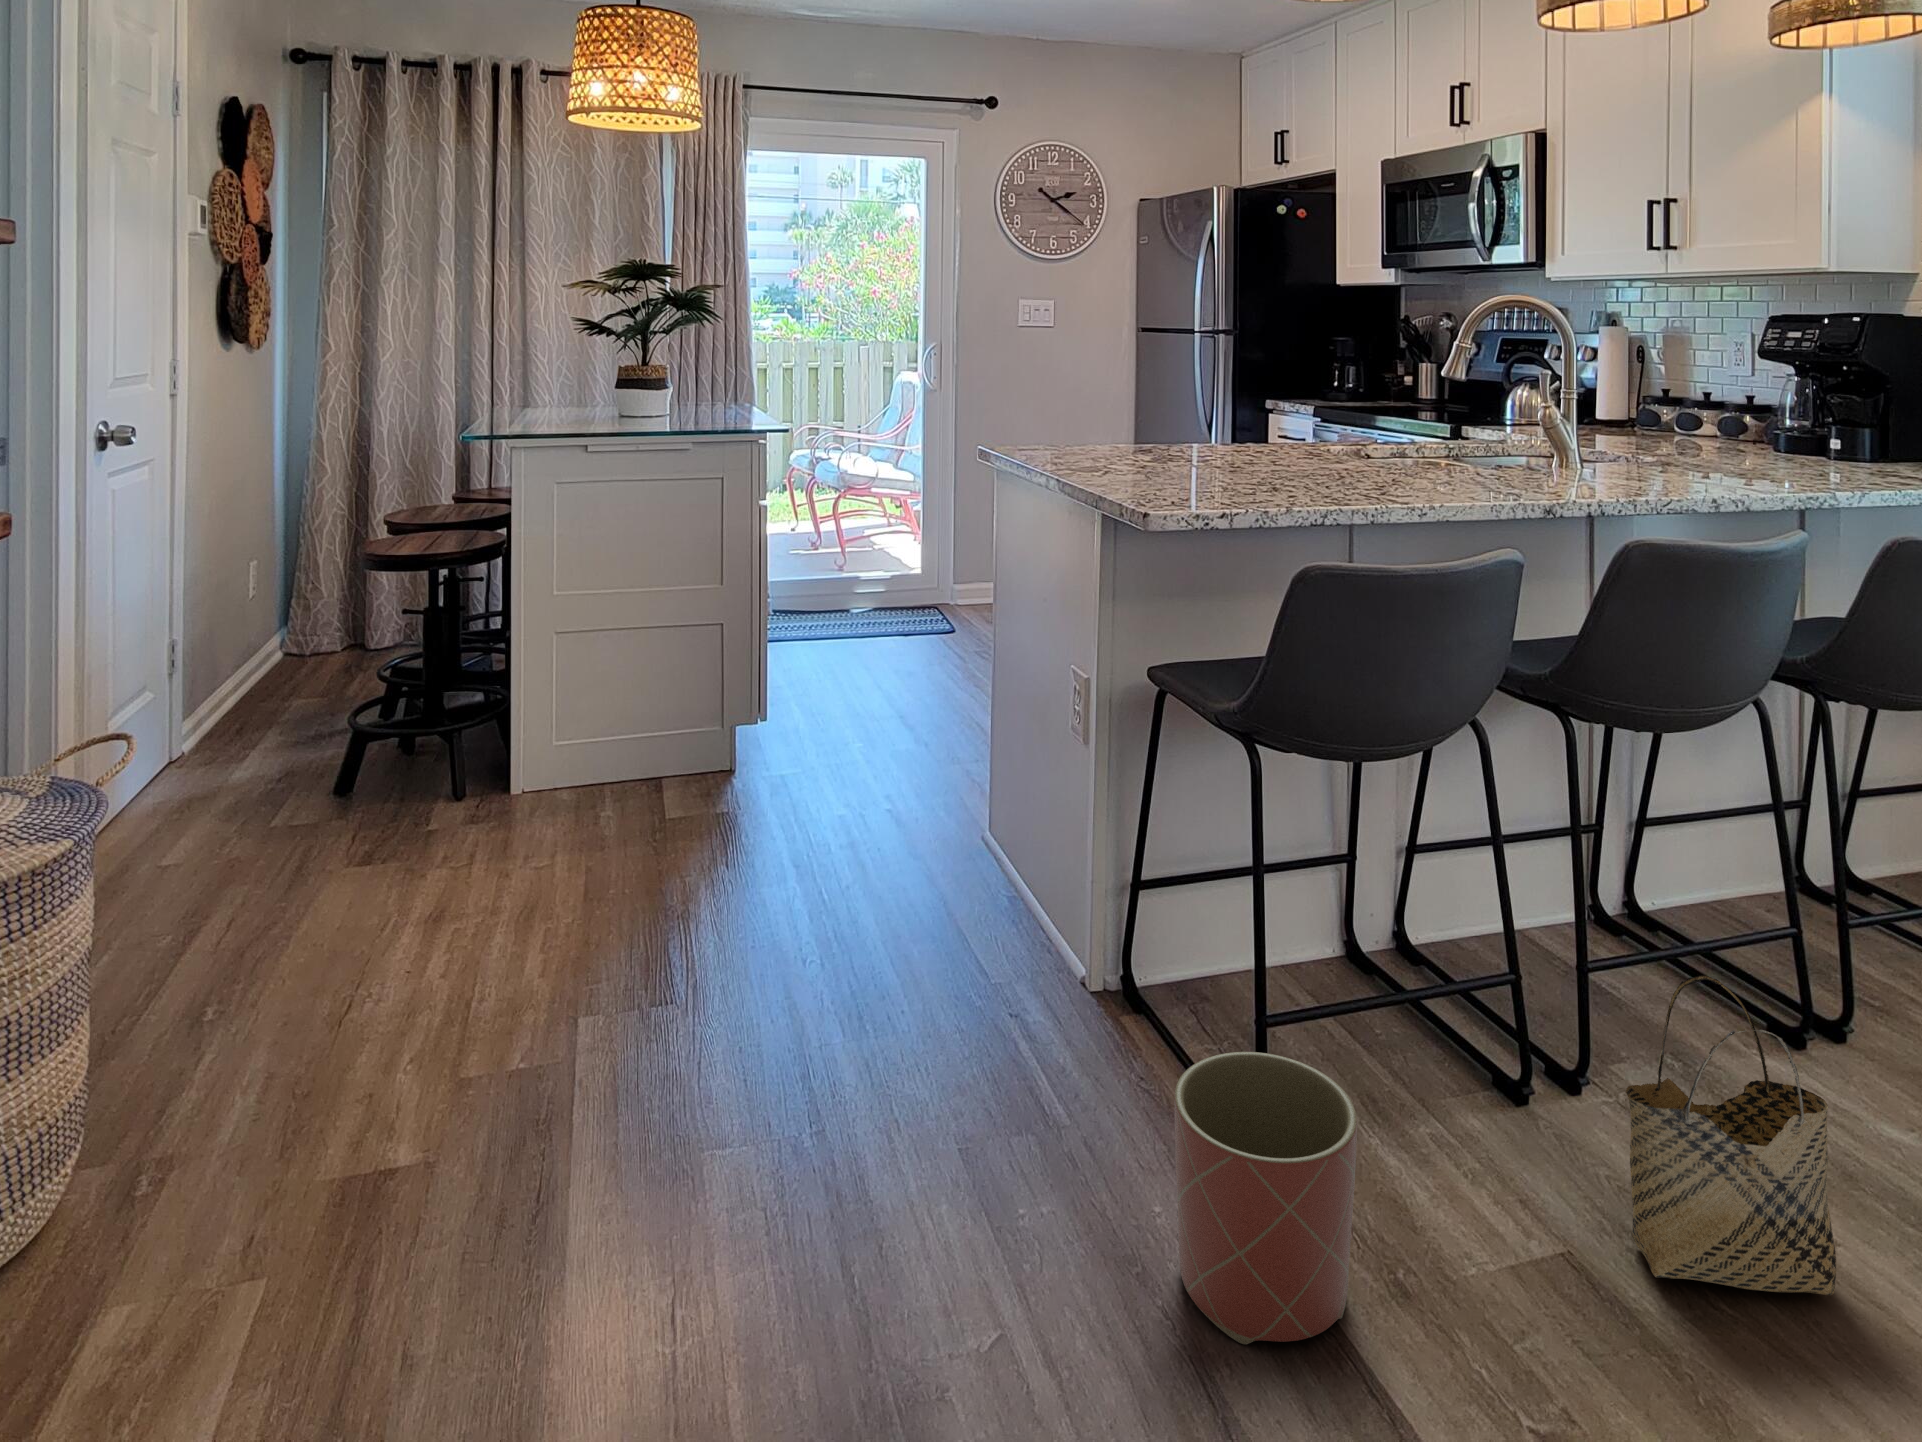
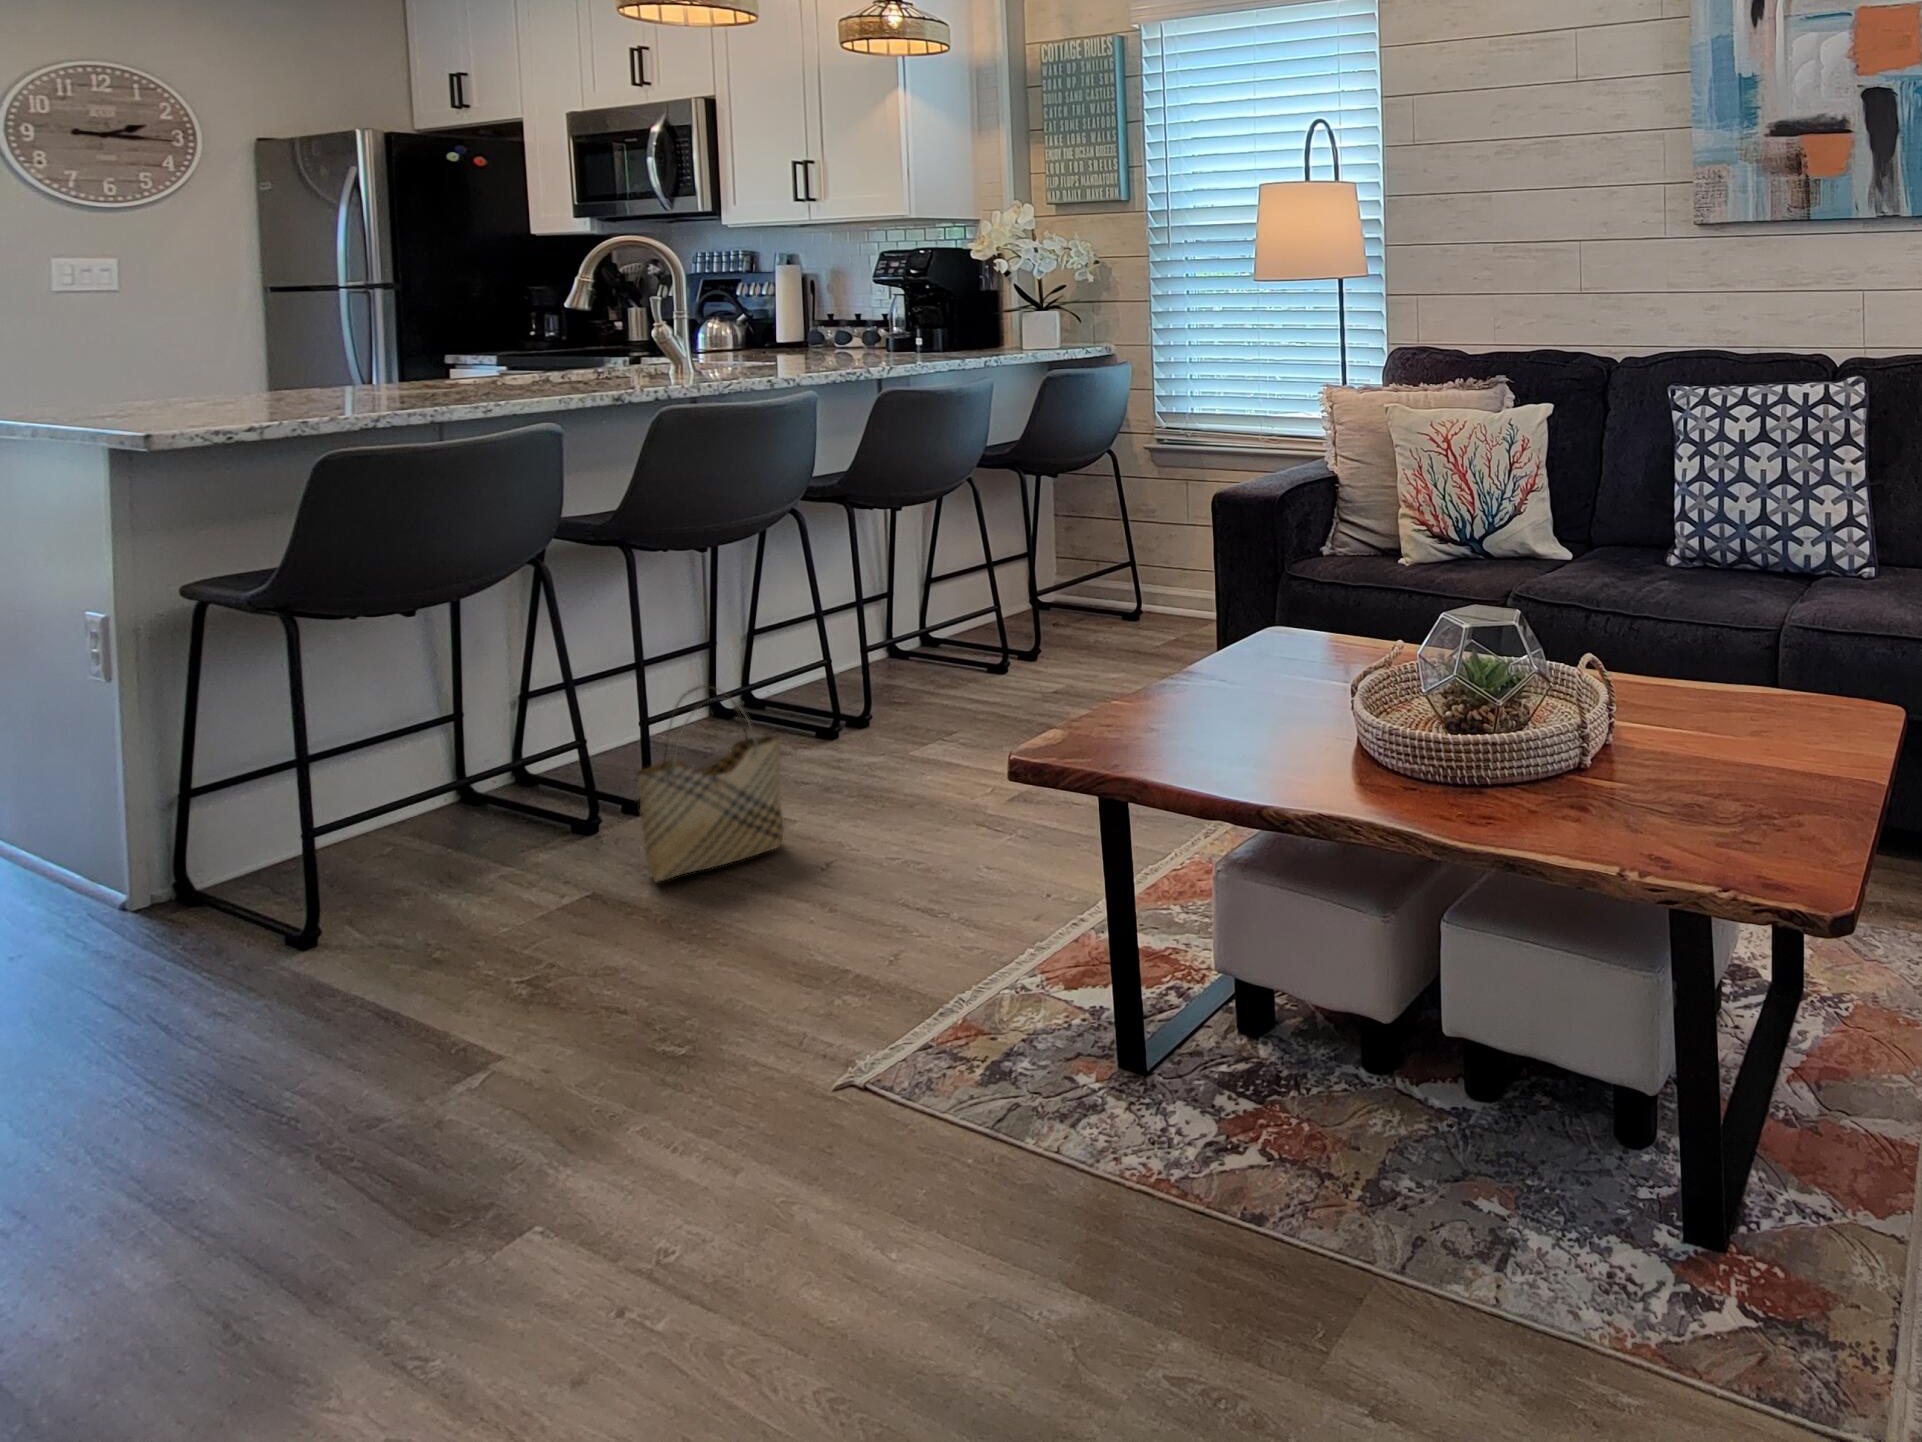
planter: present [1174,1052,1357,1344] -> none [184,838,381,1047]

